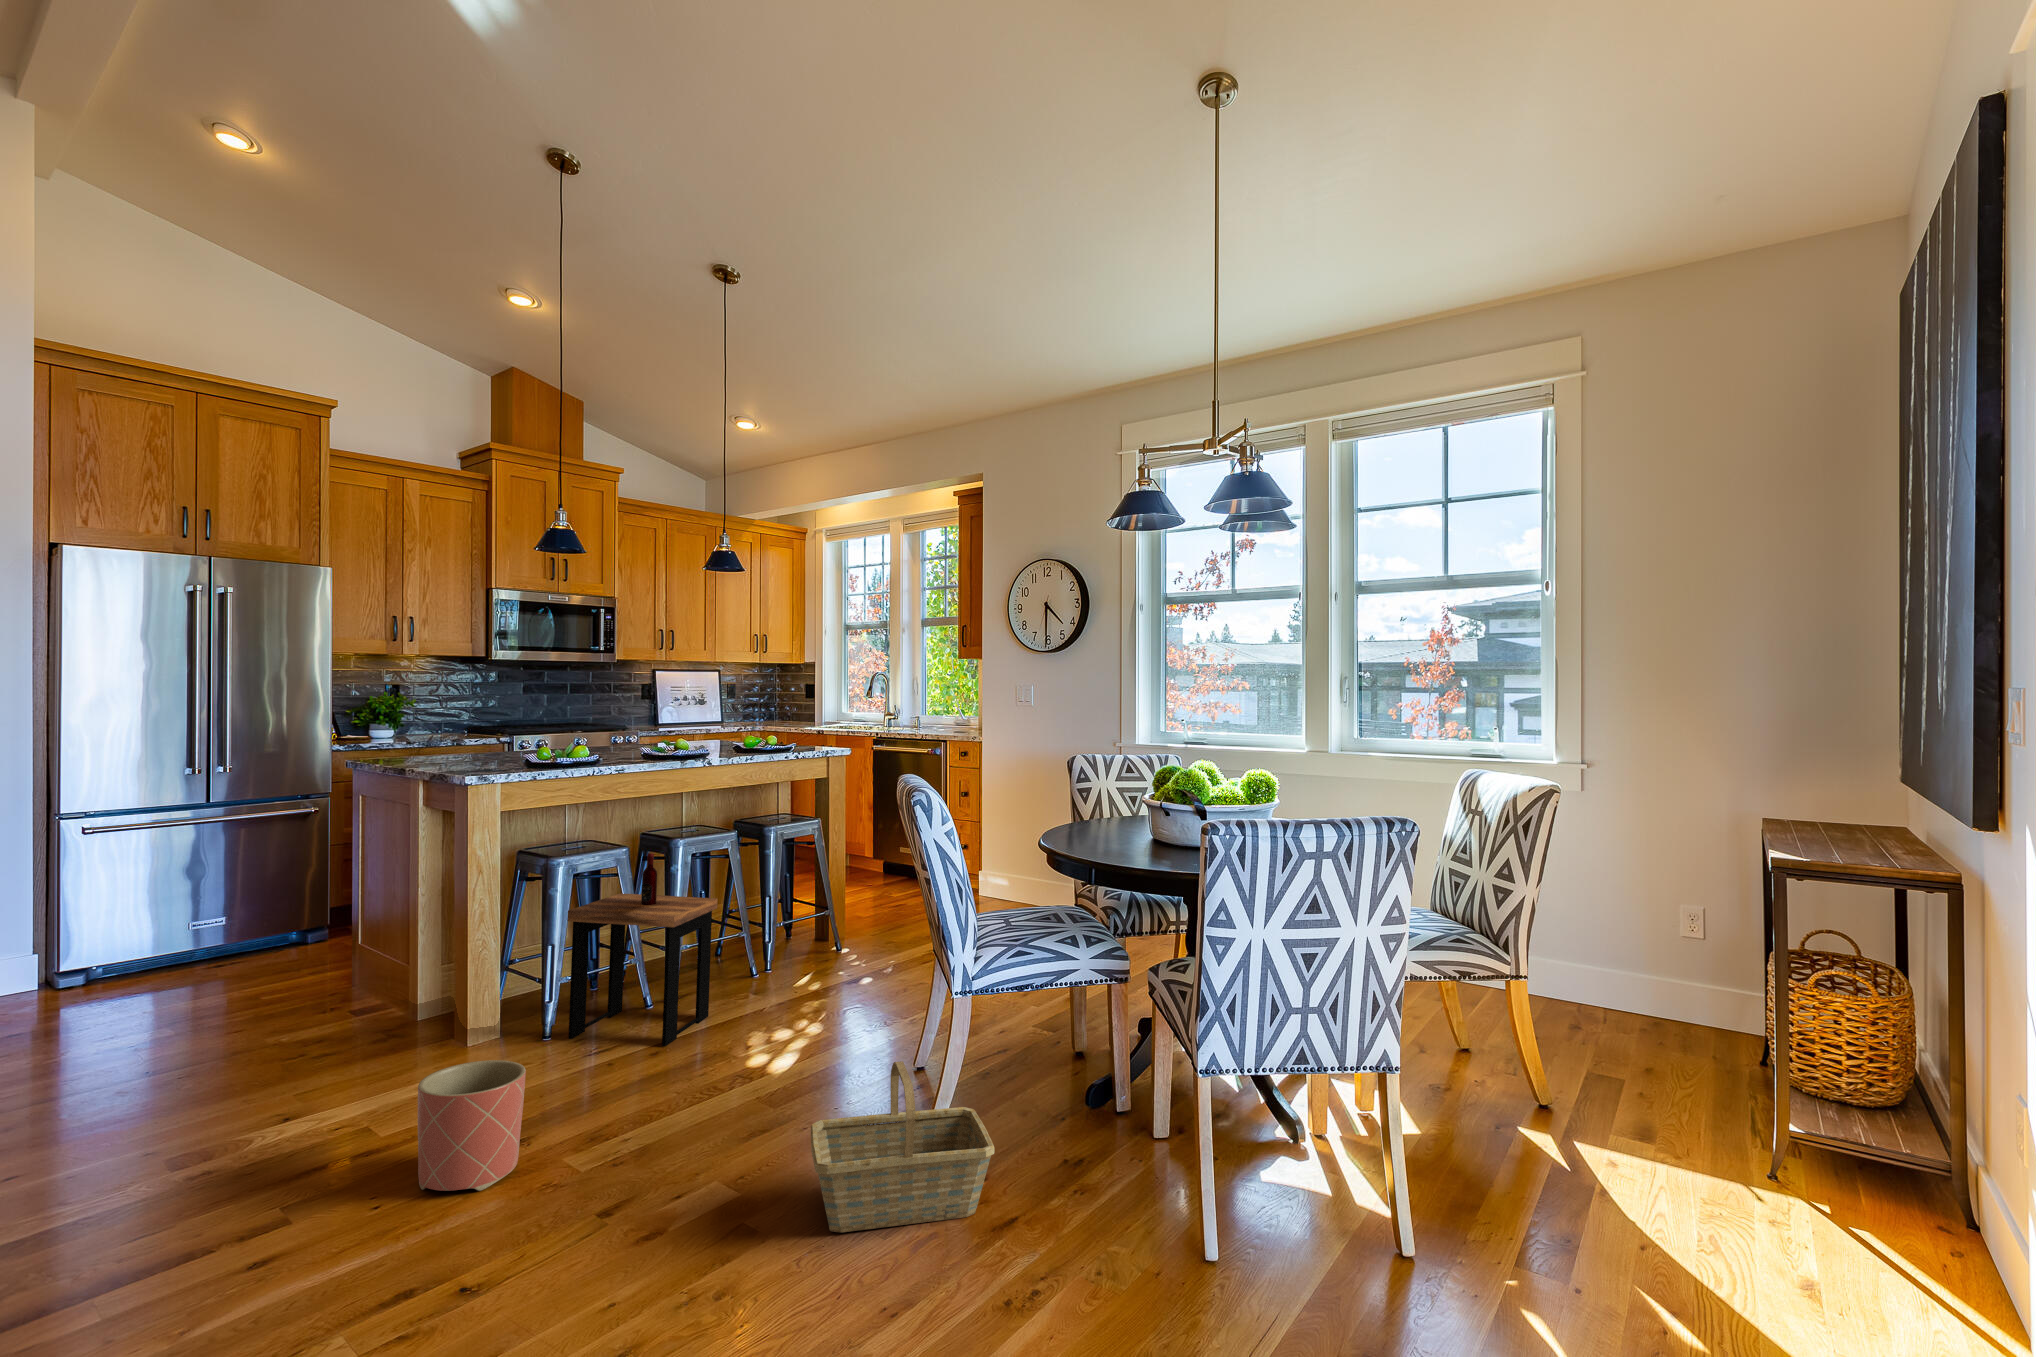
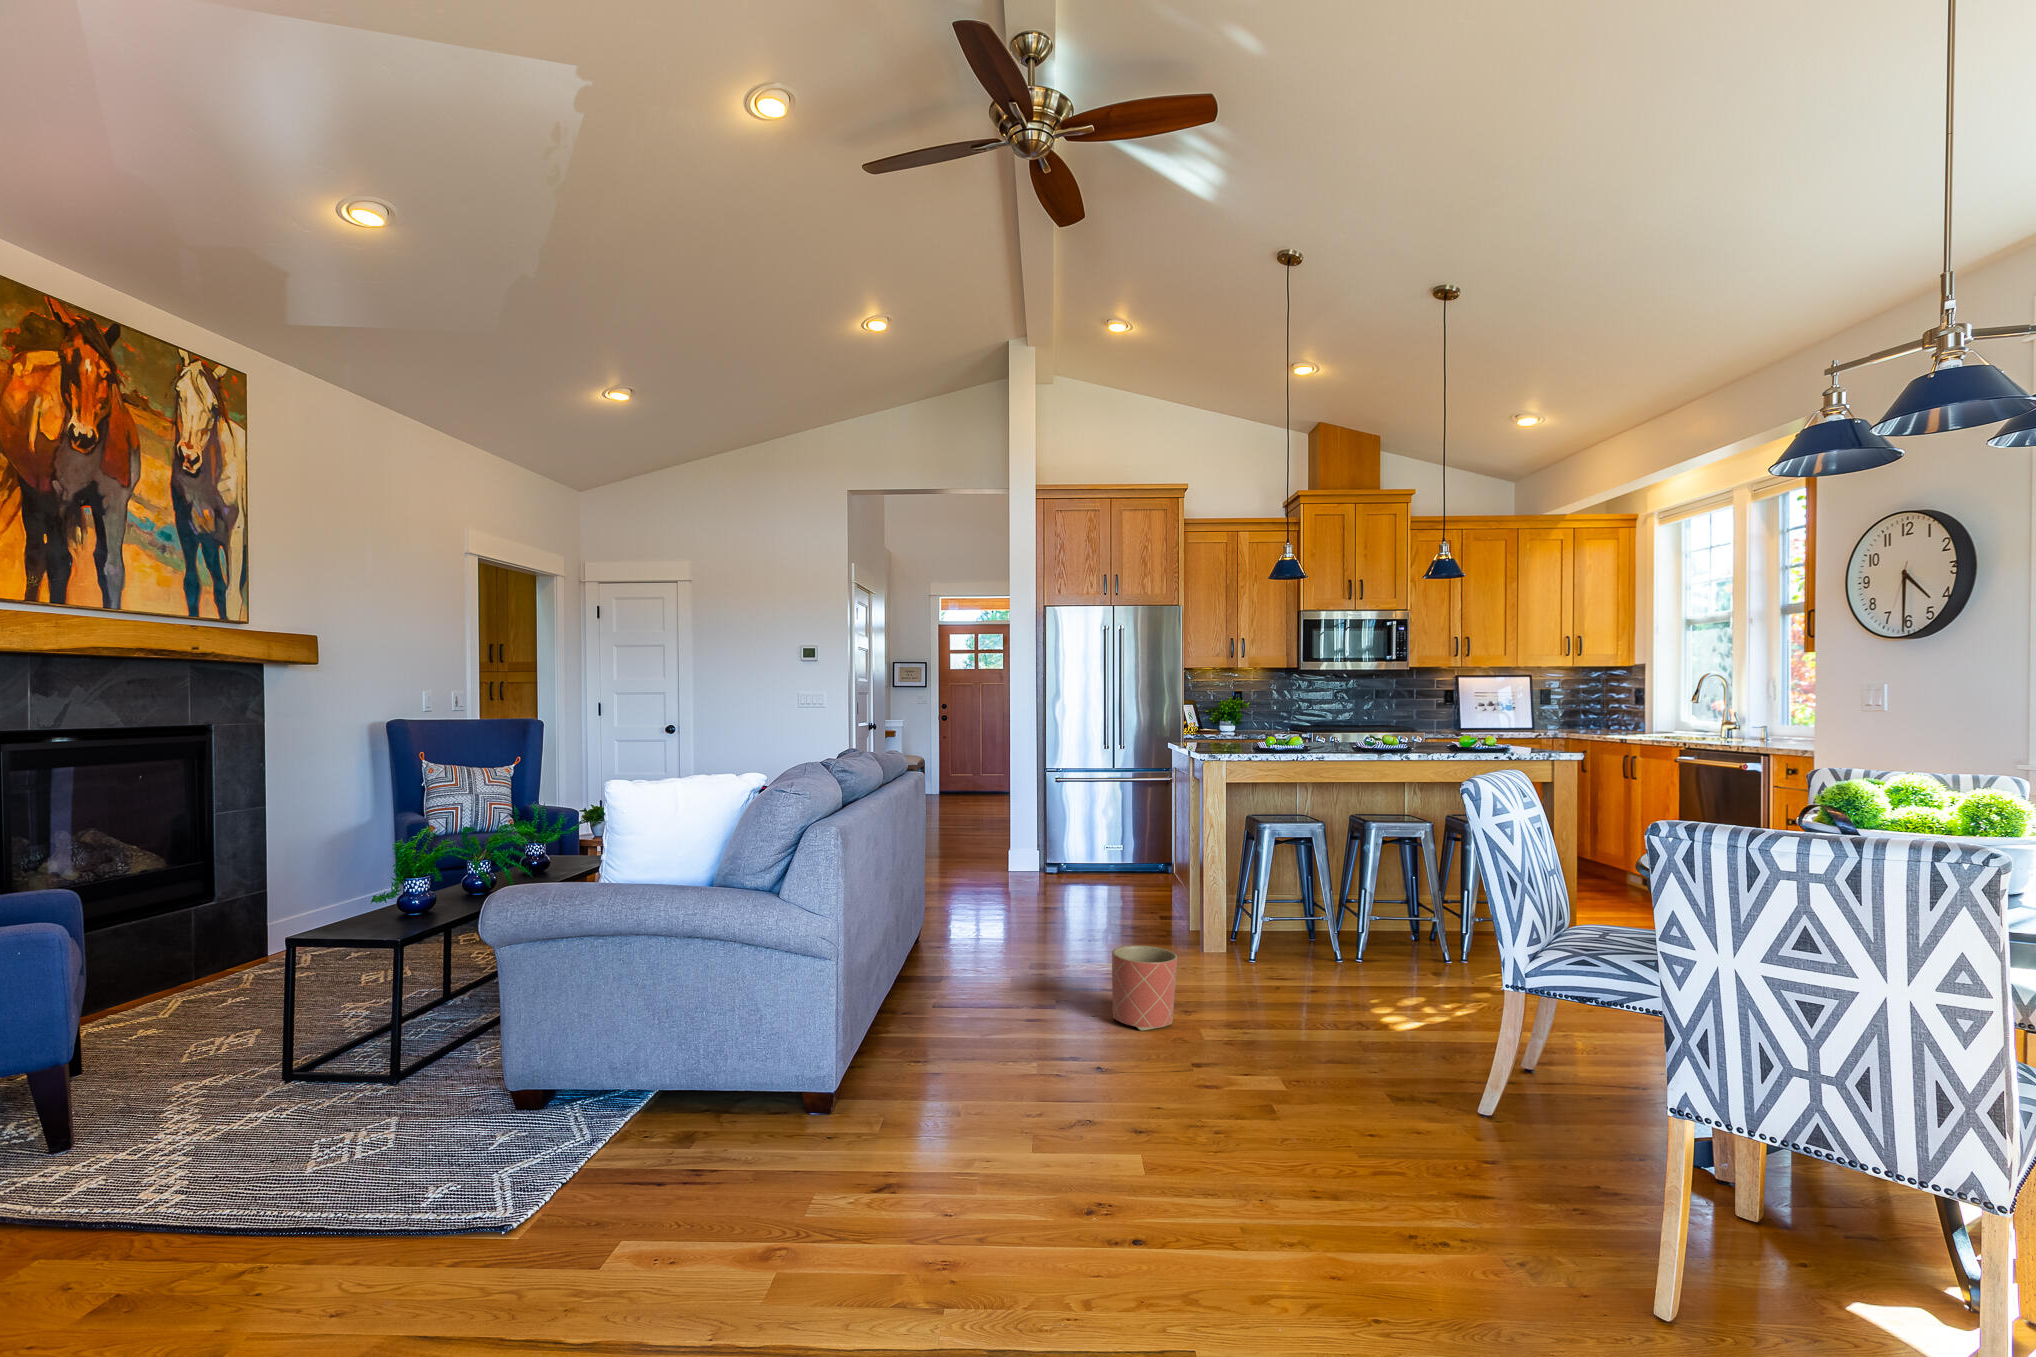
side table: present [567,853,718,1046] -> none [1264,828,1390,991]
basket: present [811,1061,995,1232] -> none [1311,1021,1496,1179]

